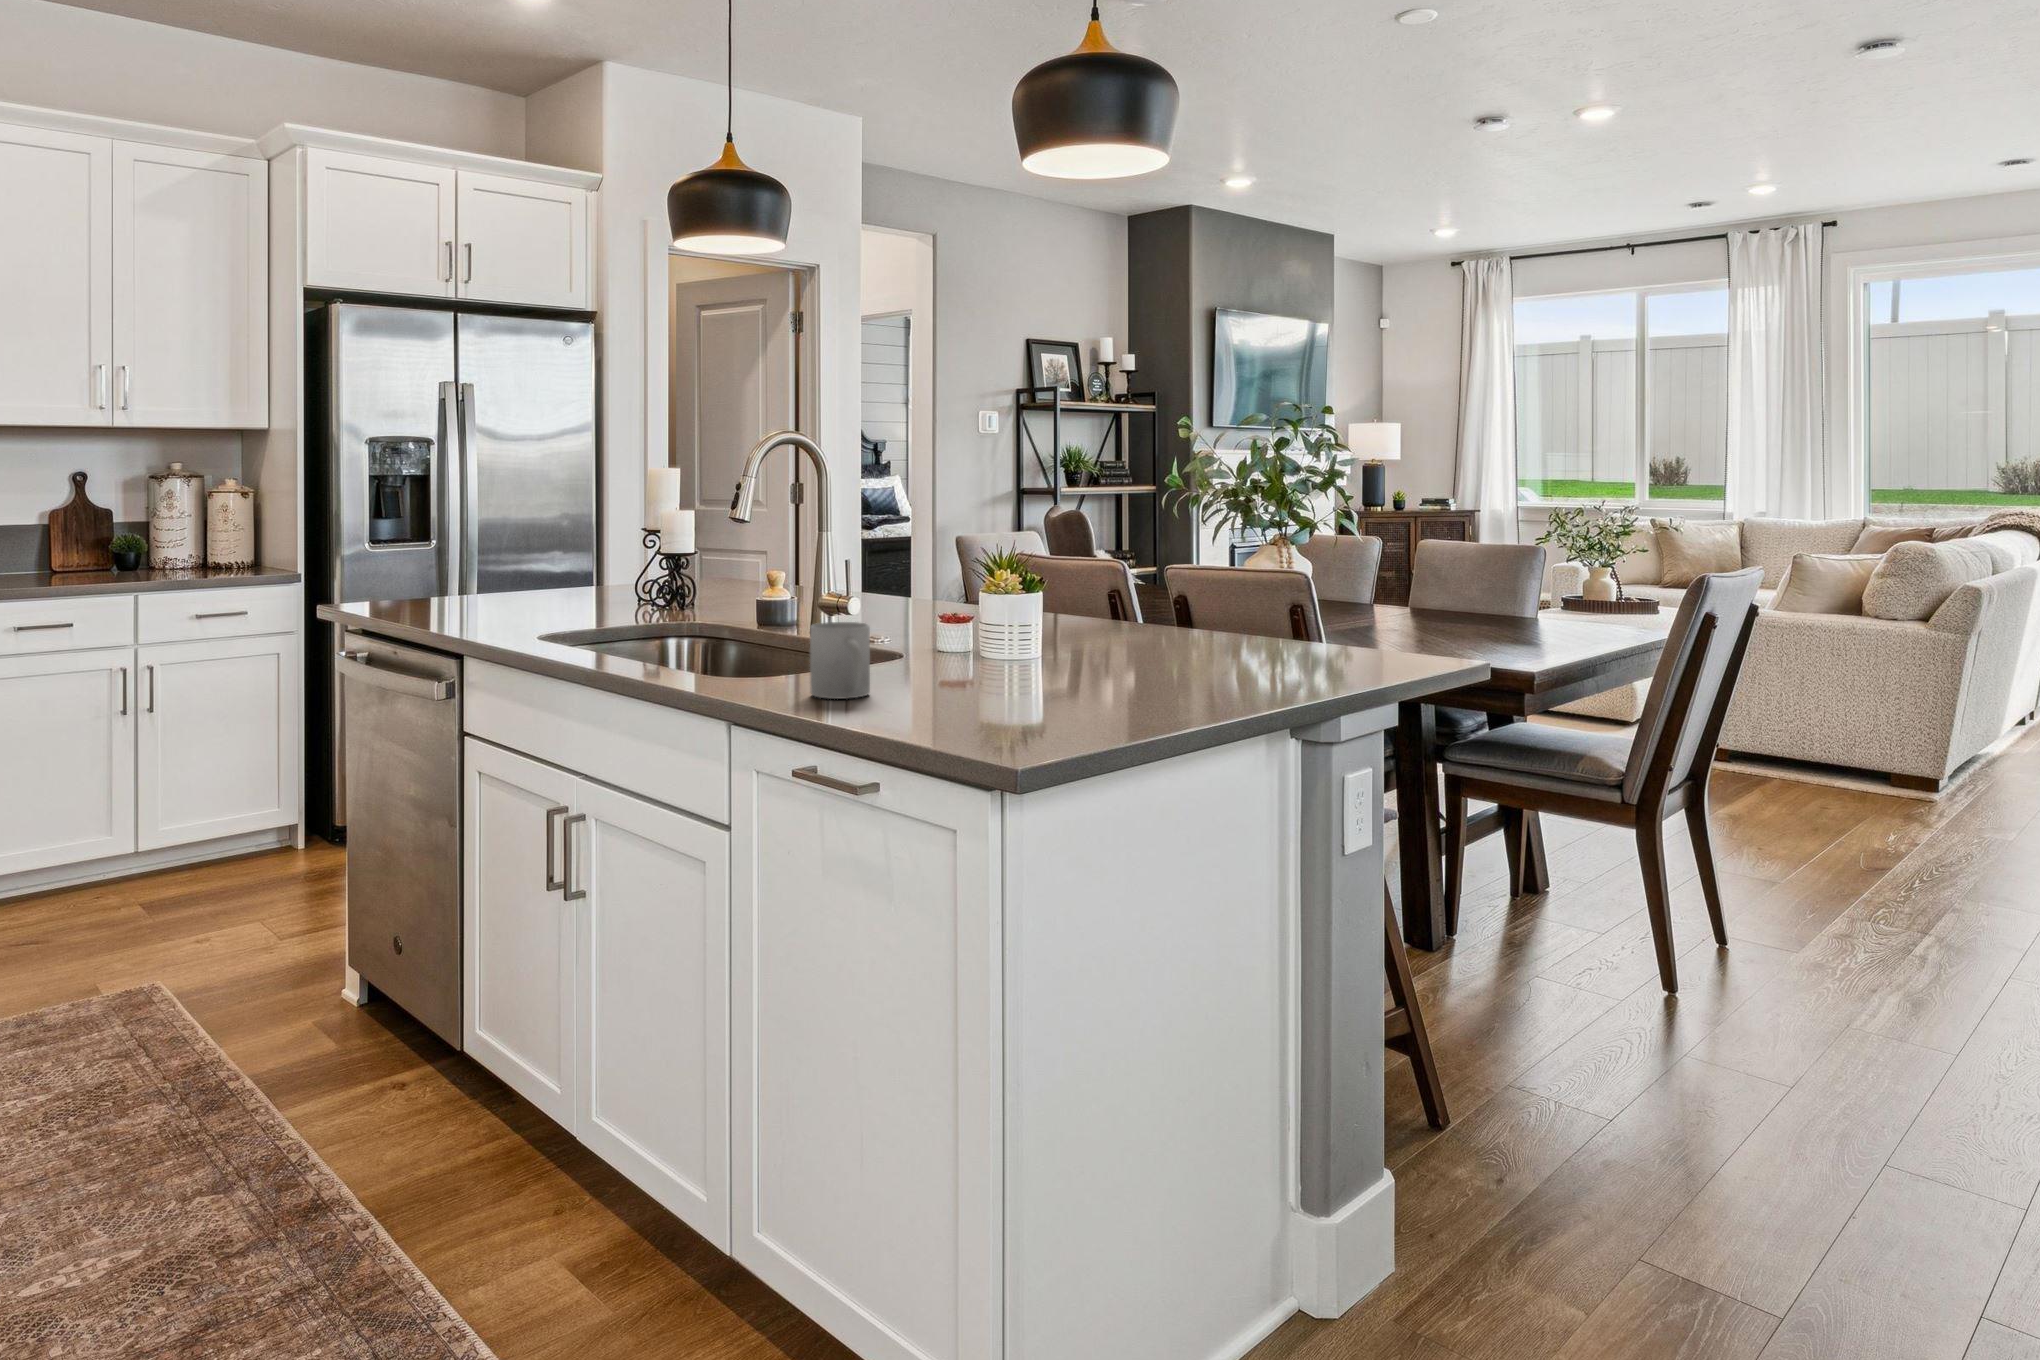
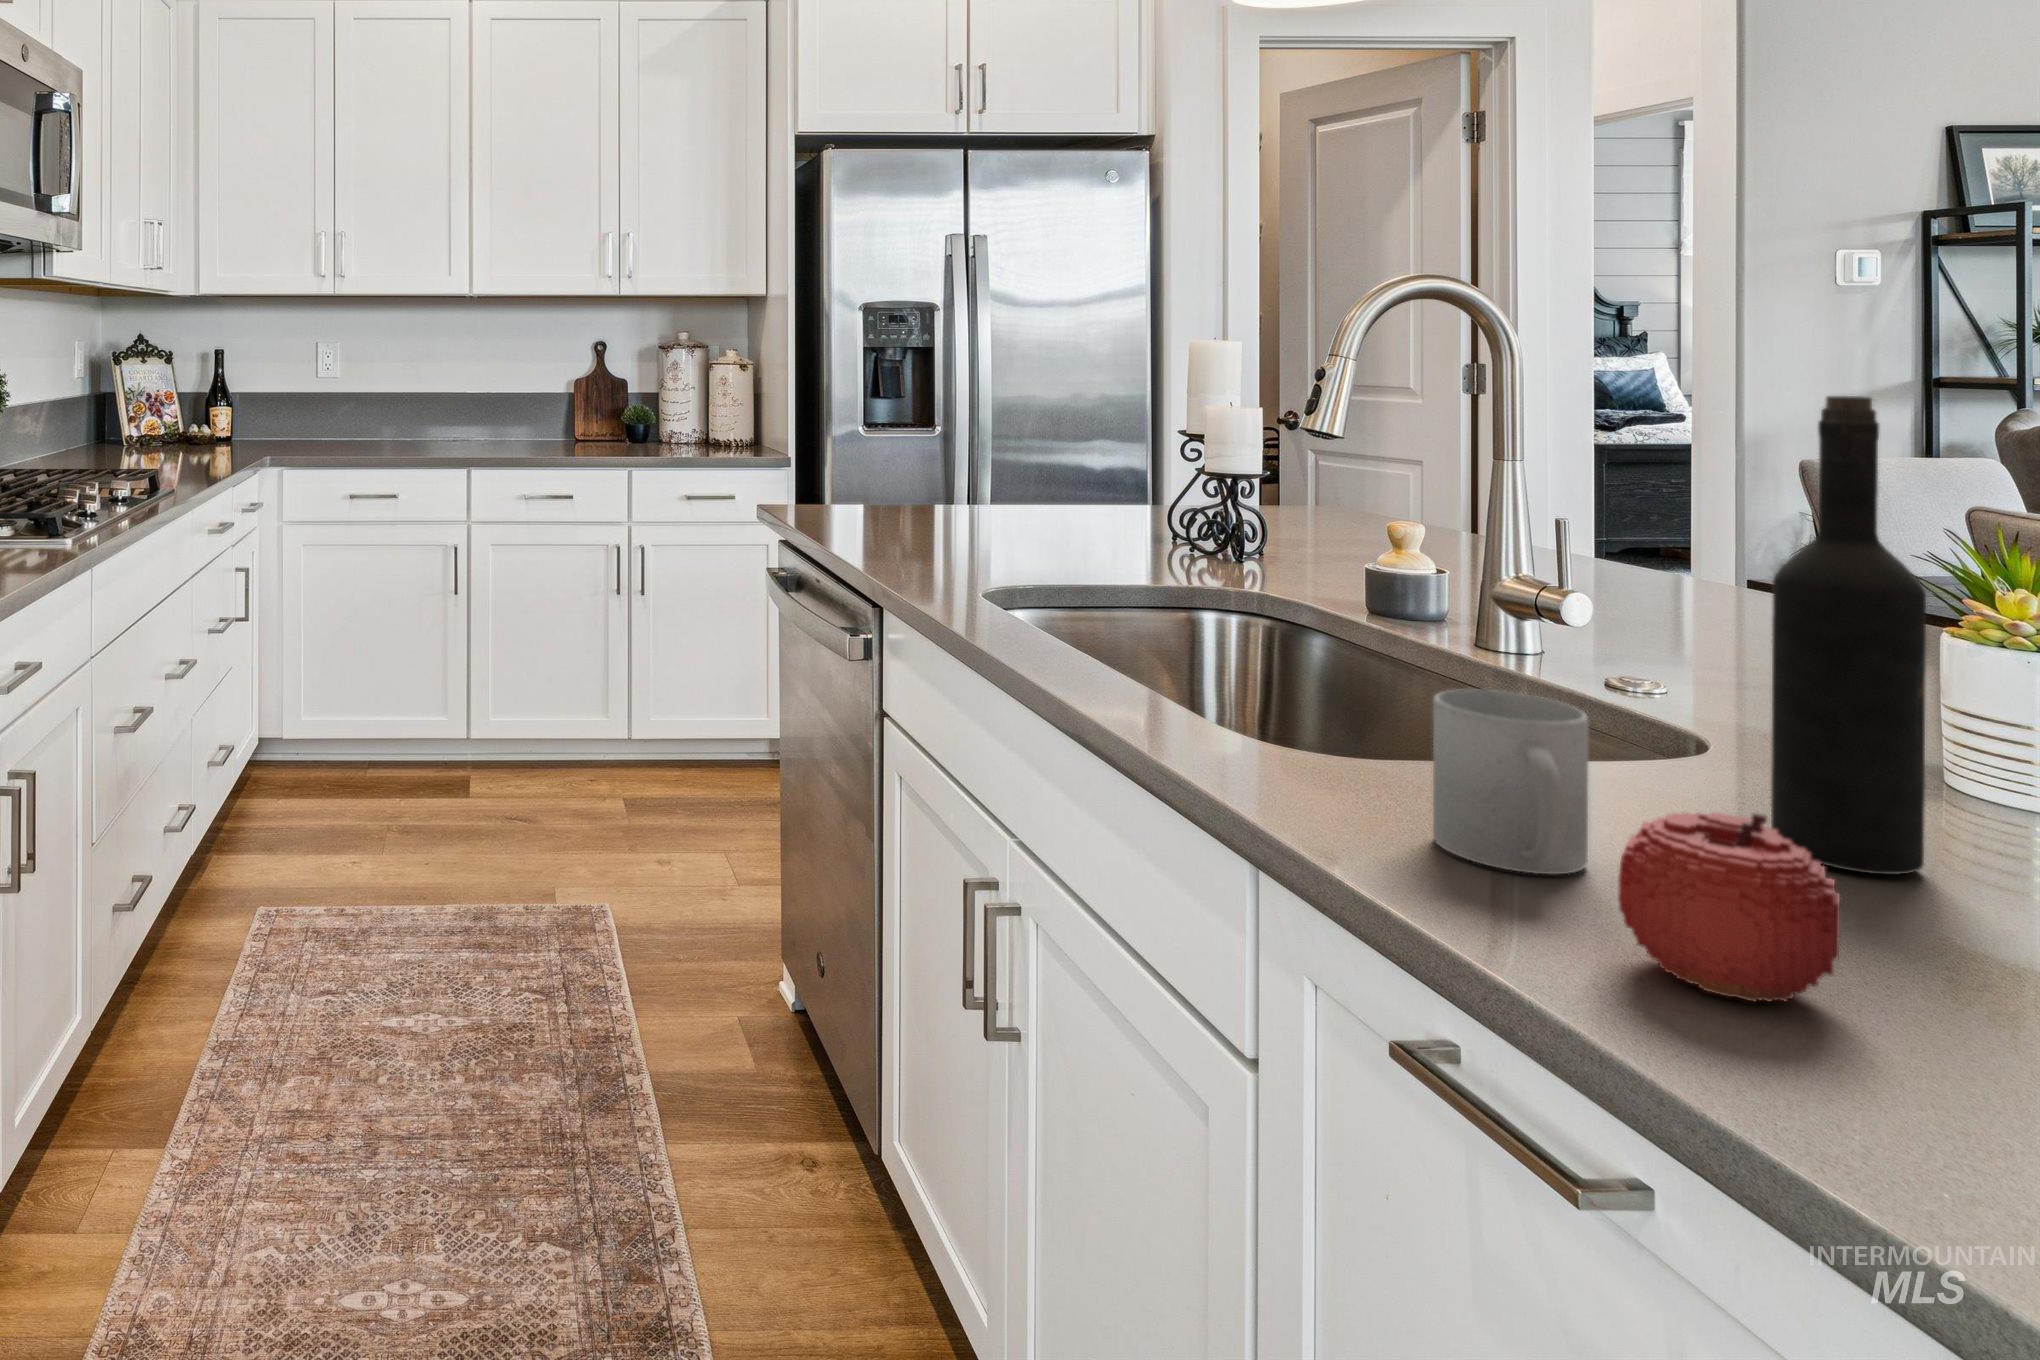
wine bottle: none [934,478,983,682] -> present [1771,396,1926,875]
apple: none [882,643,950,716] -> present [1618,812,1840,1001]

